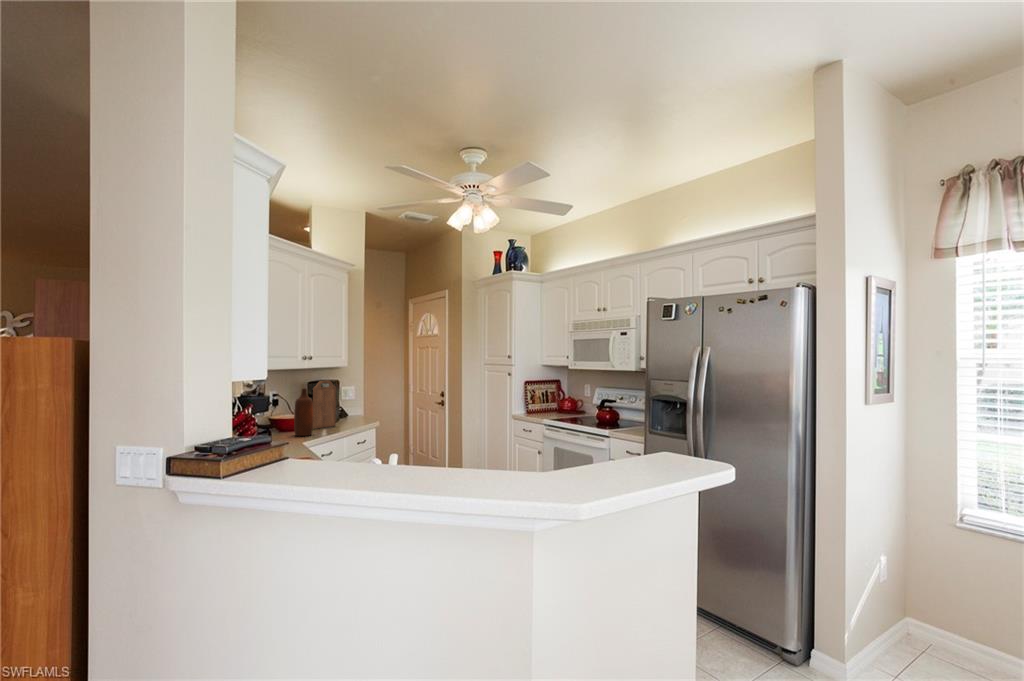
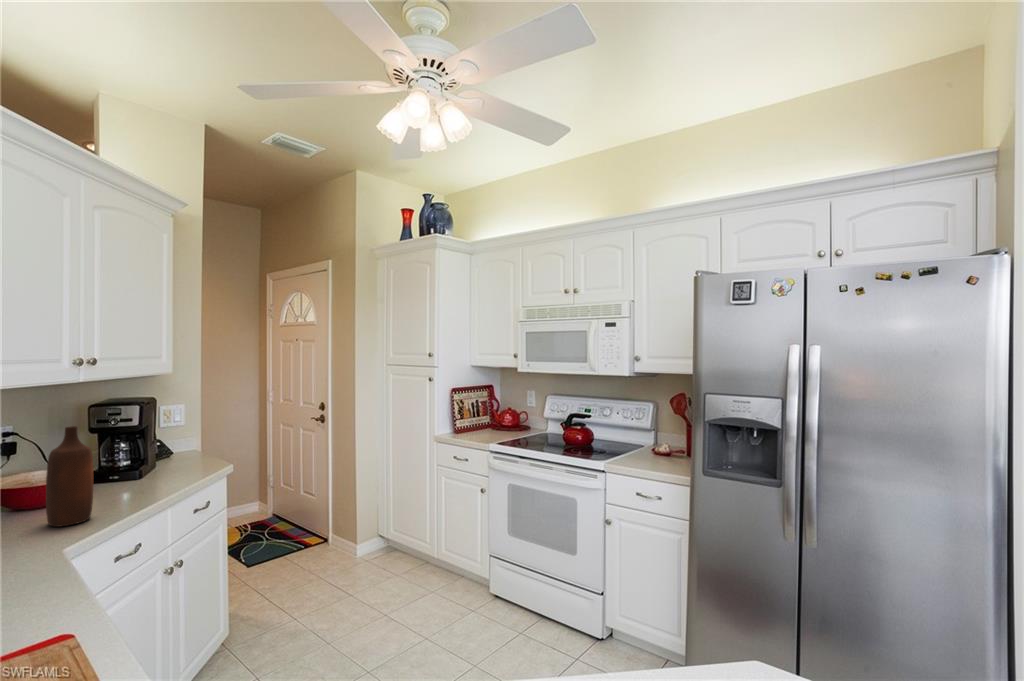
cutting board: present [313,381,336,429] -> none [95,404,148,497]

